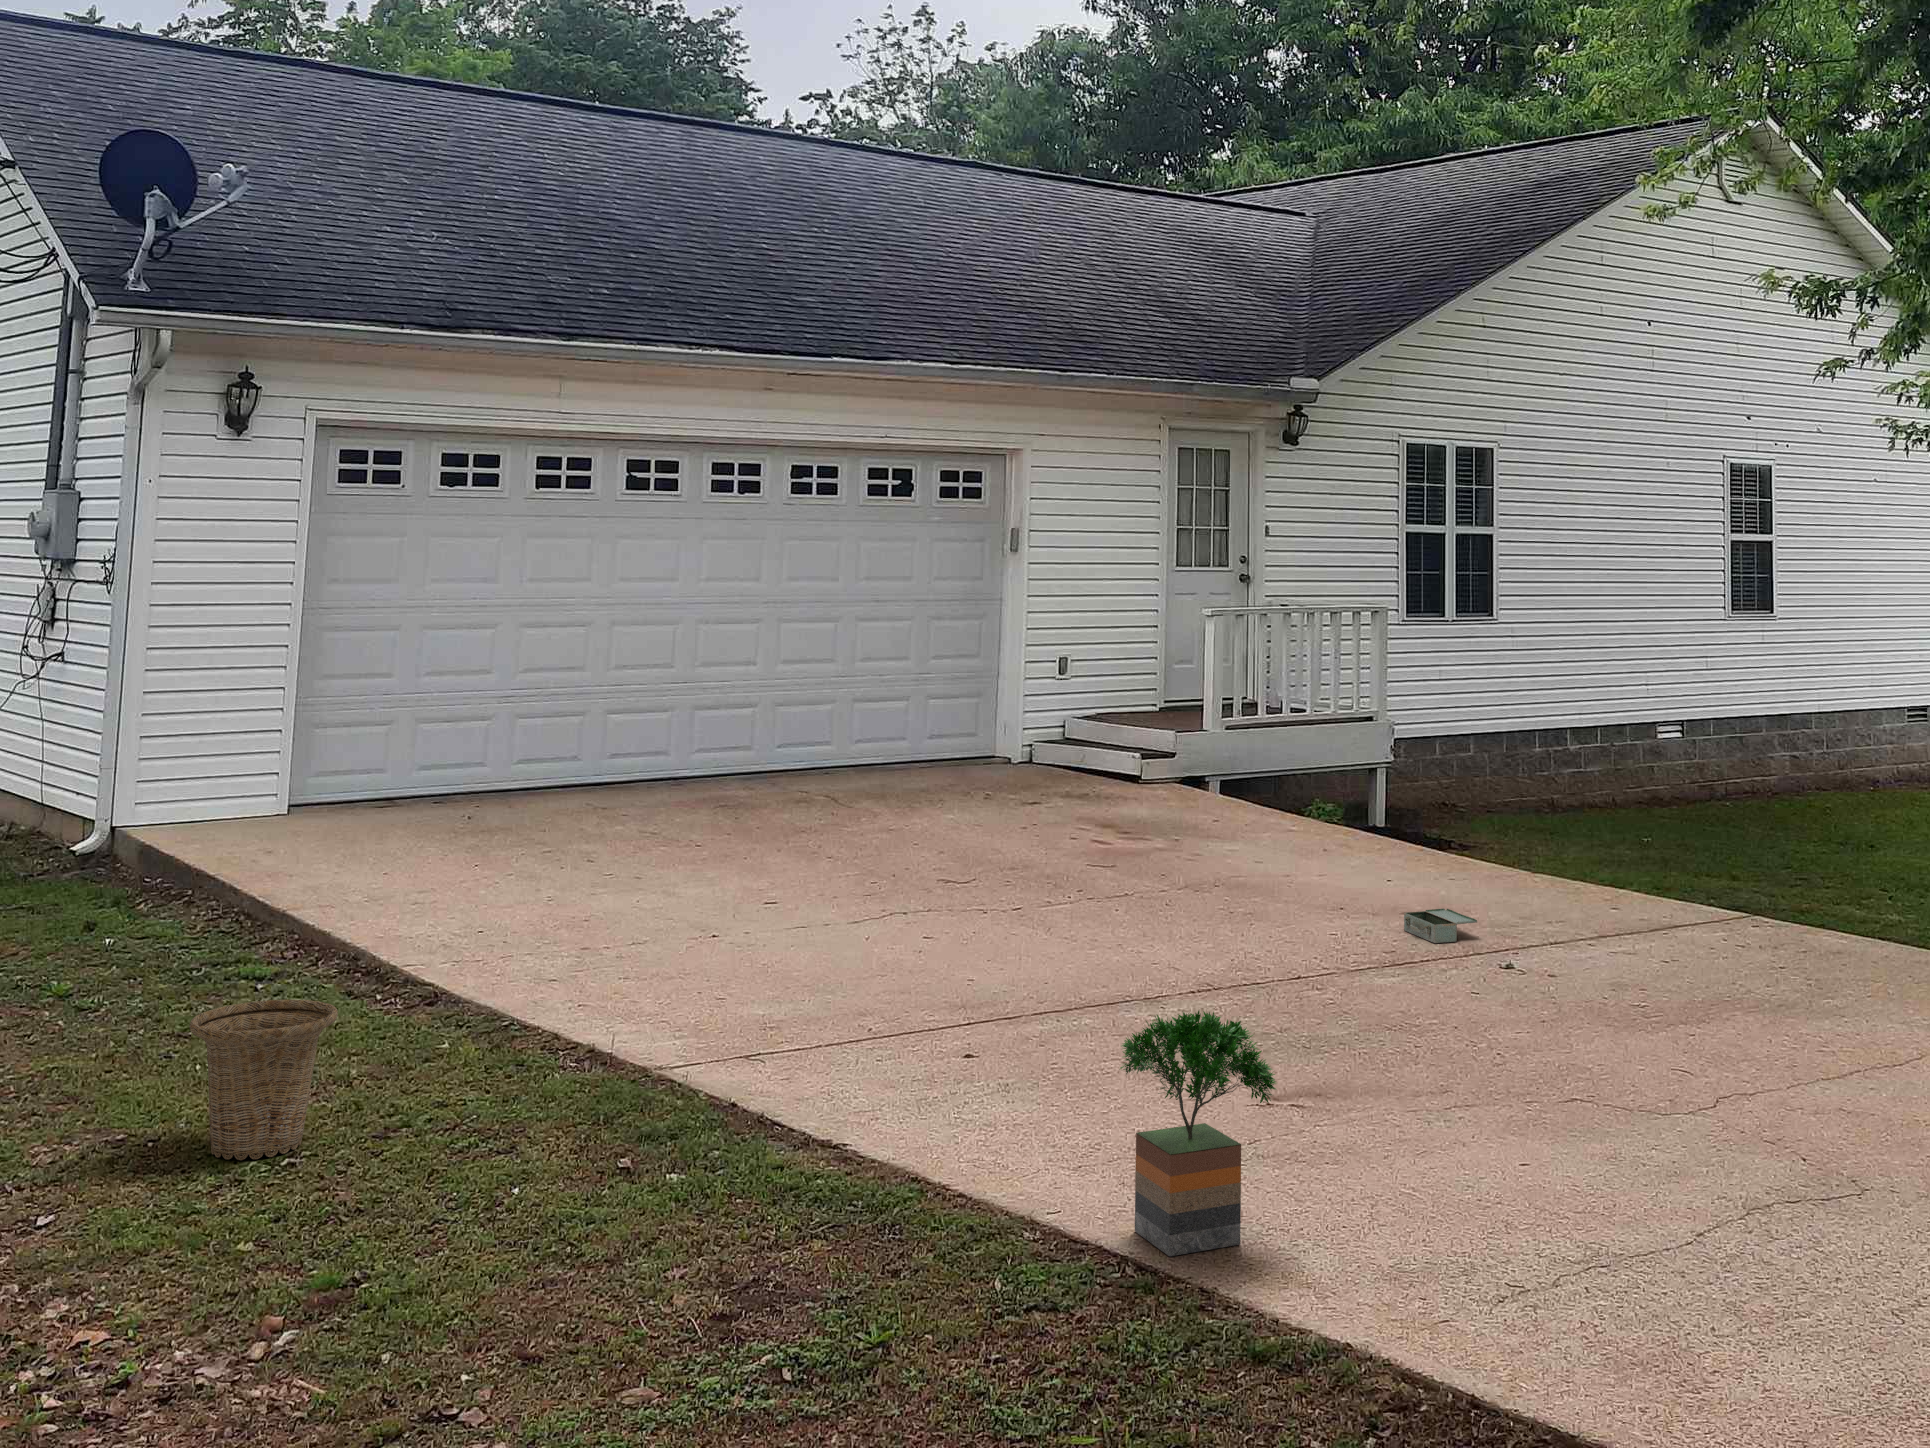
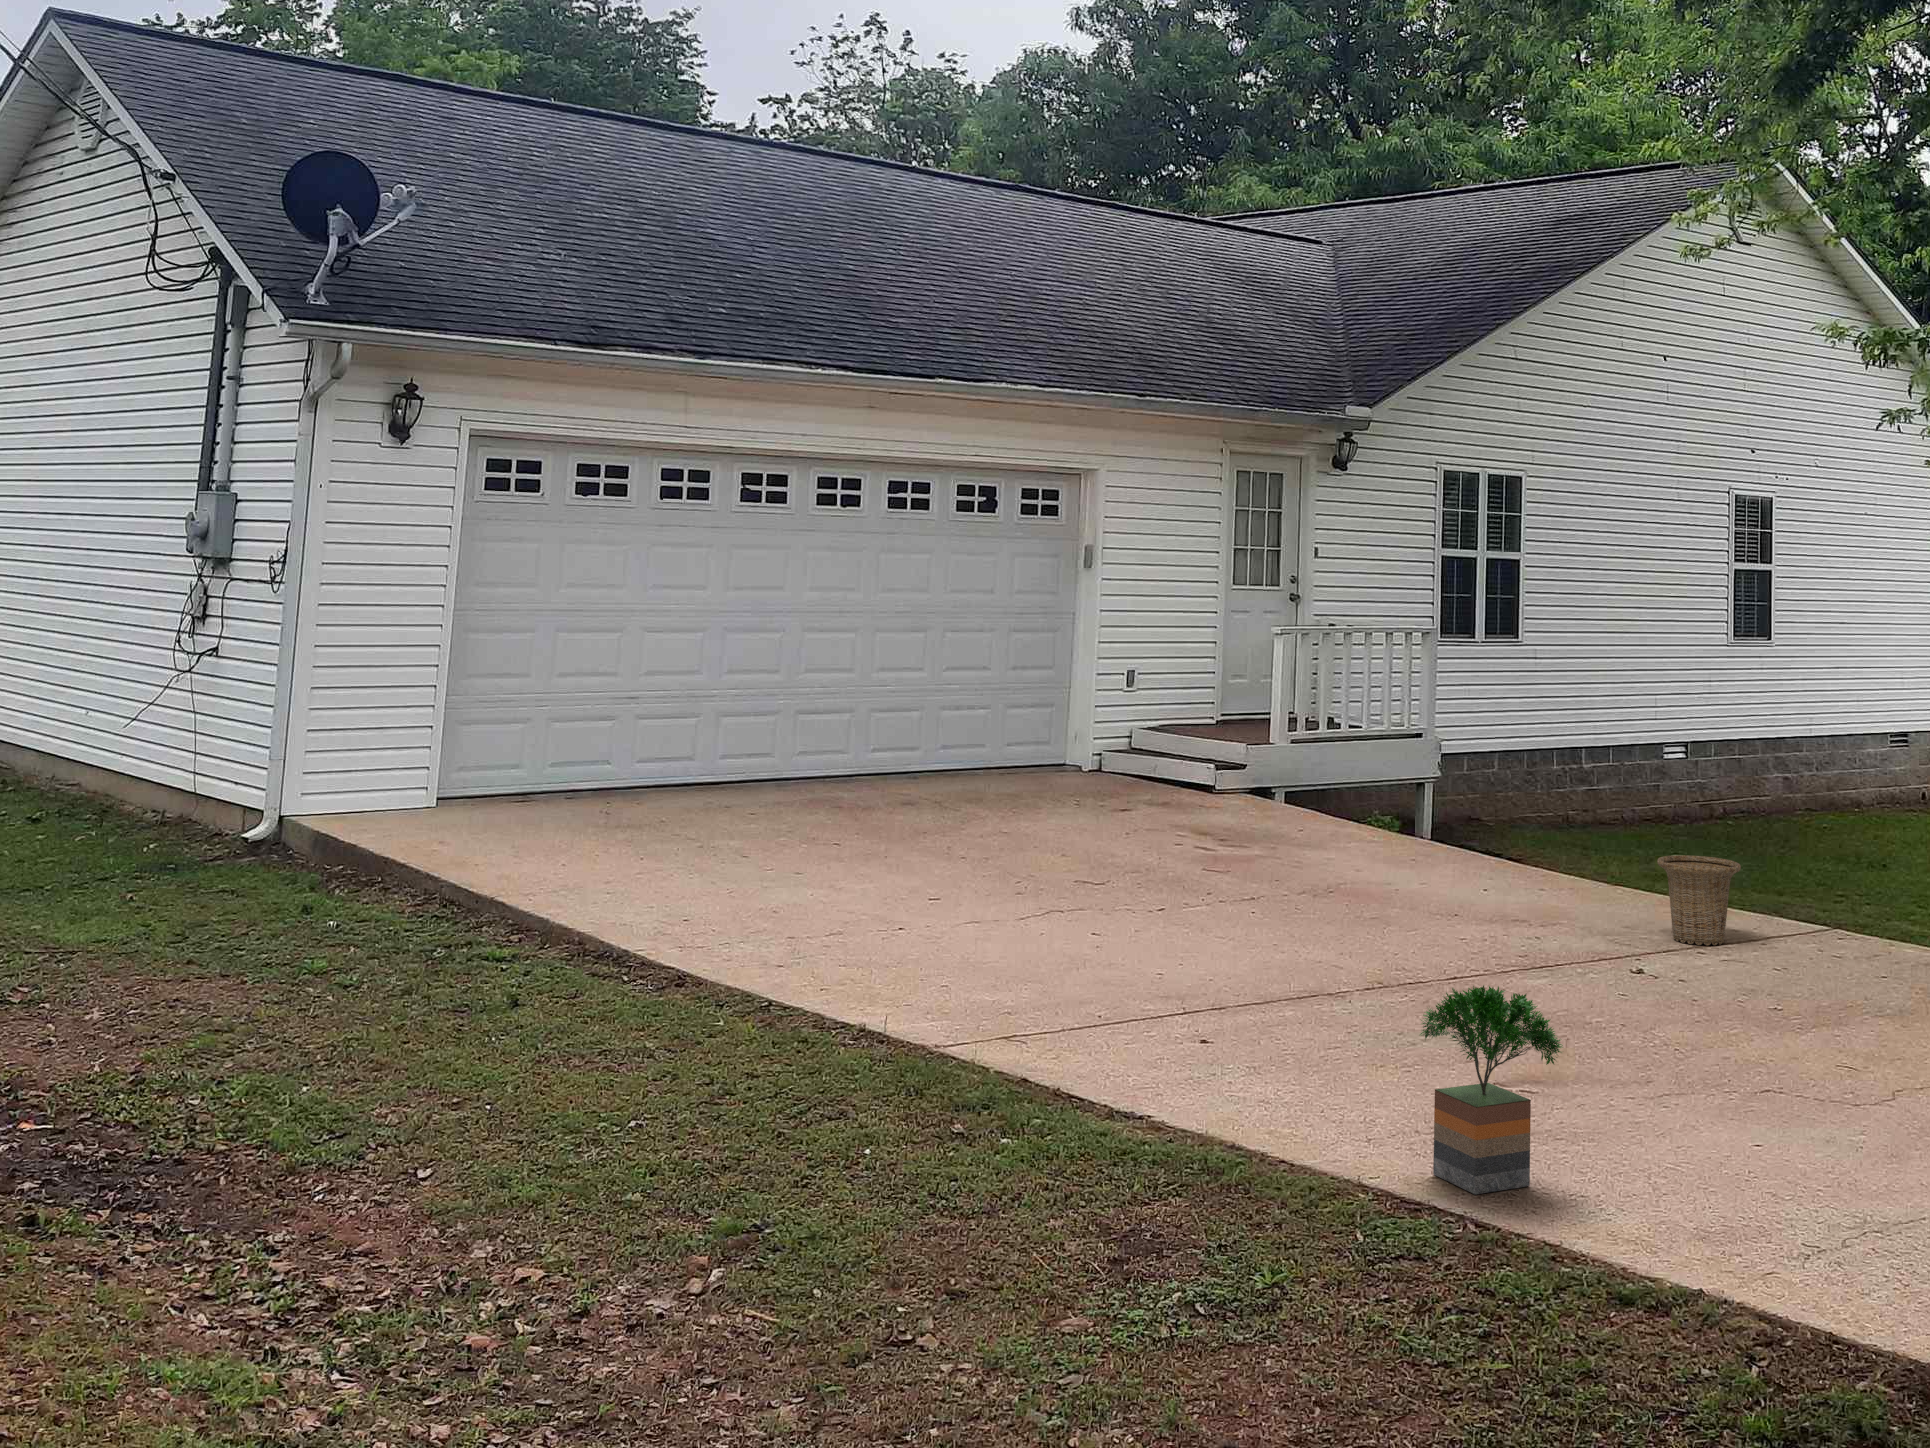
toolbox: present [1404,909,1477,943] -> none [1526,909,1597,940]
basket: present [189,1000,338,1160] -> present [1657,855,1741,946]

